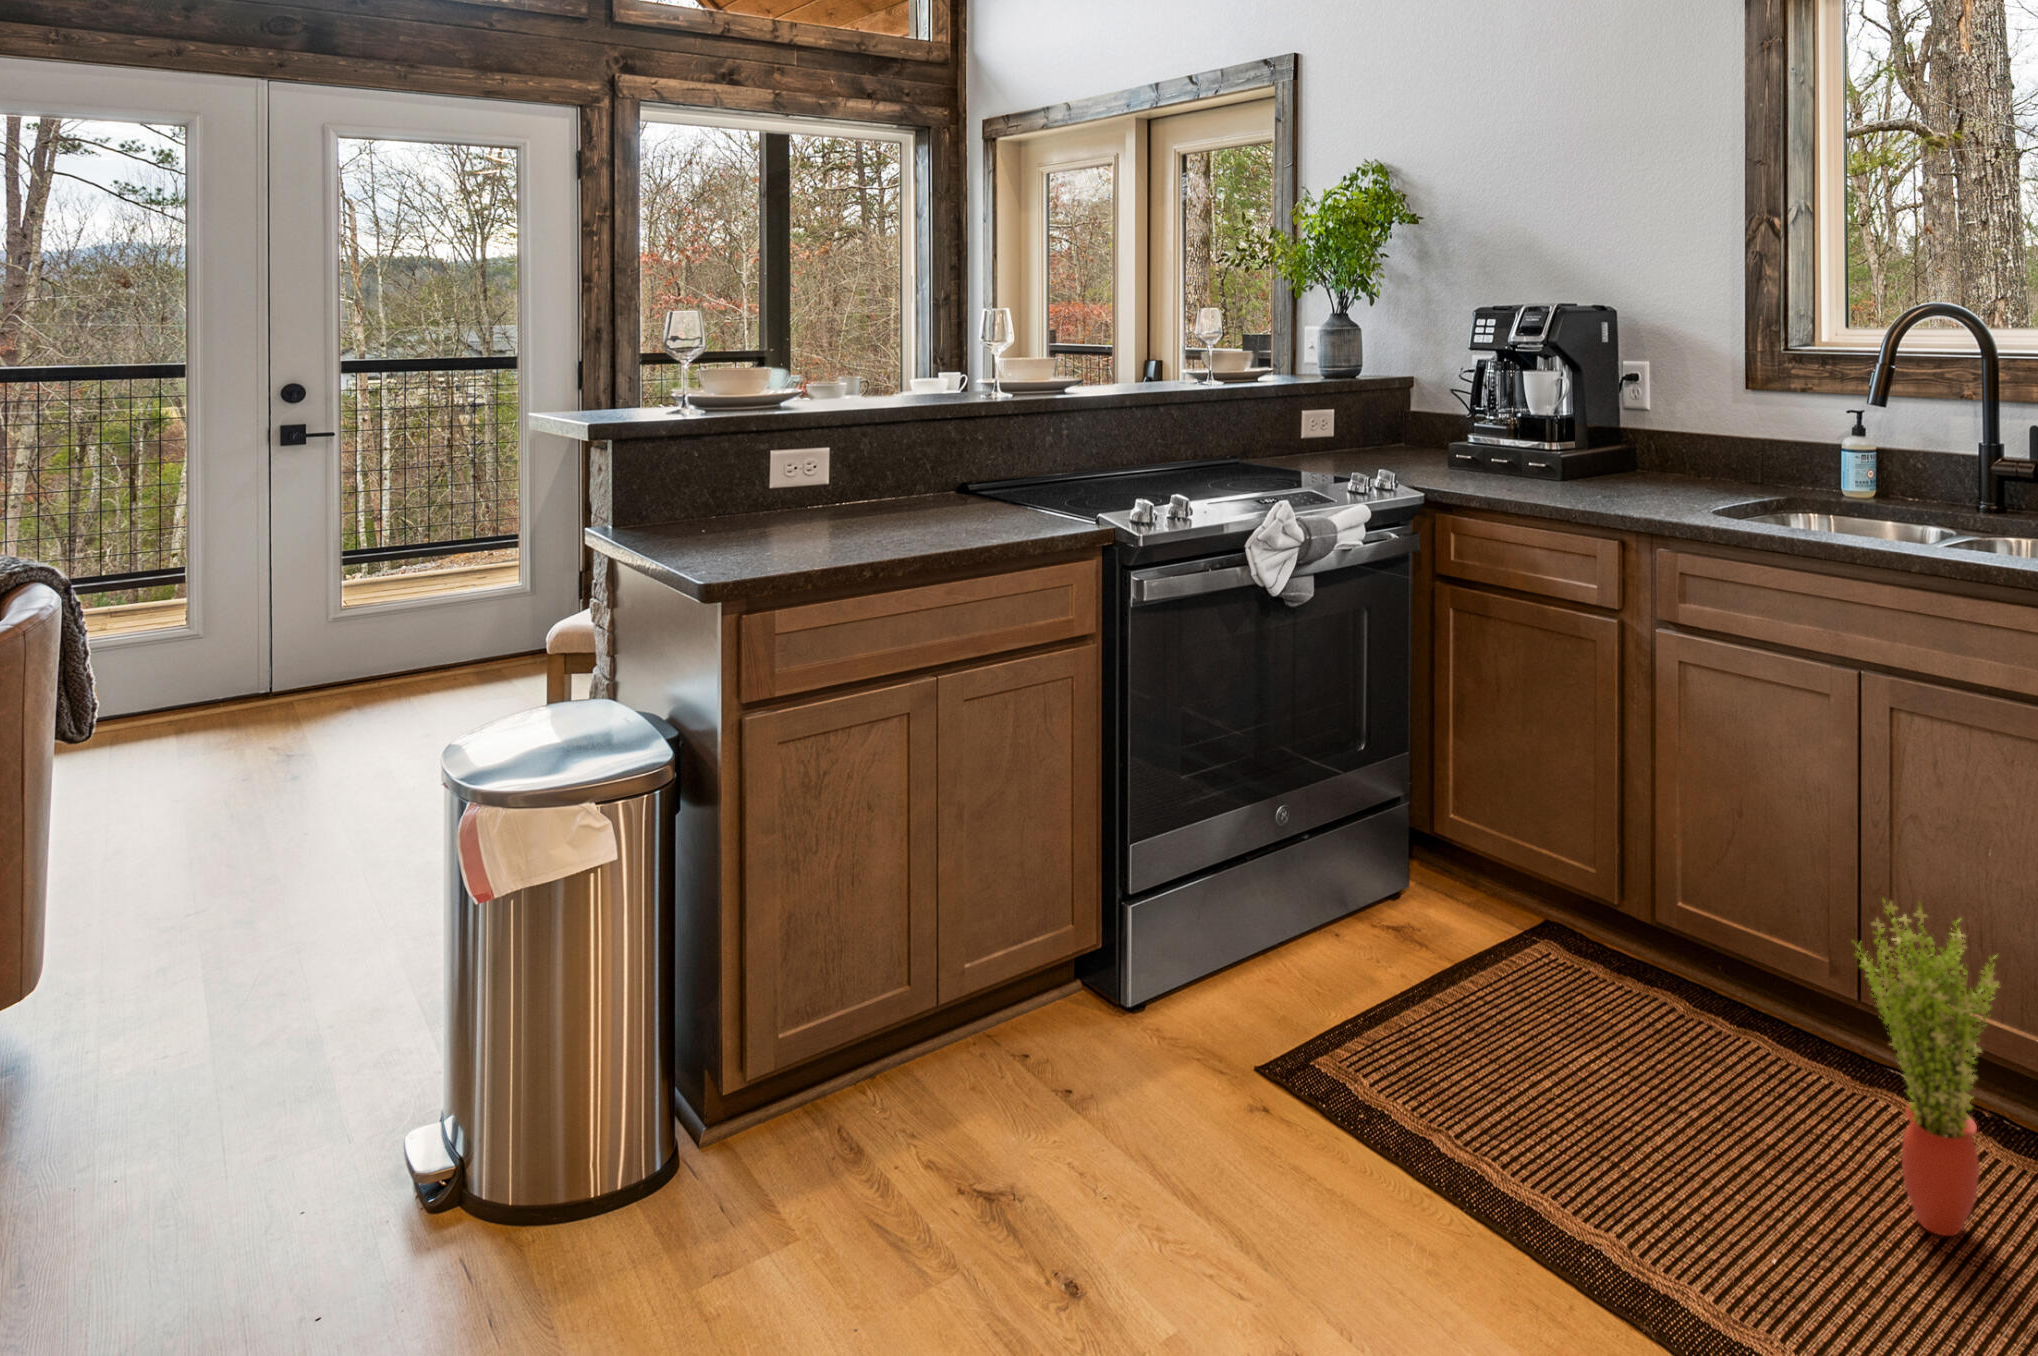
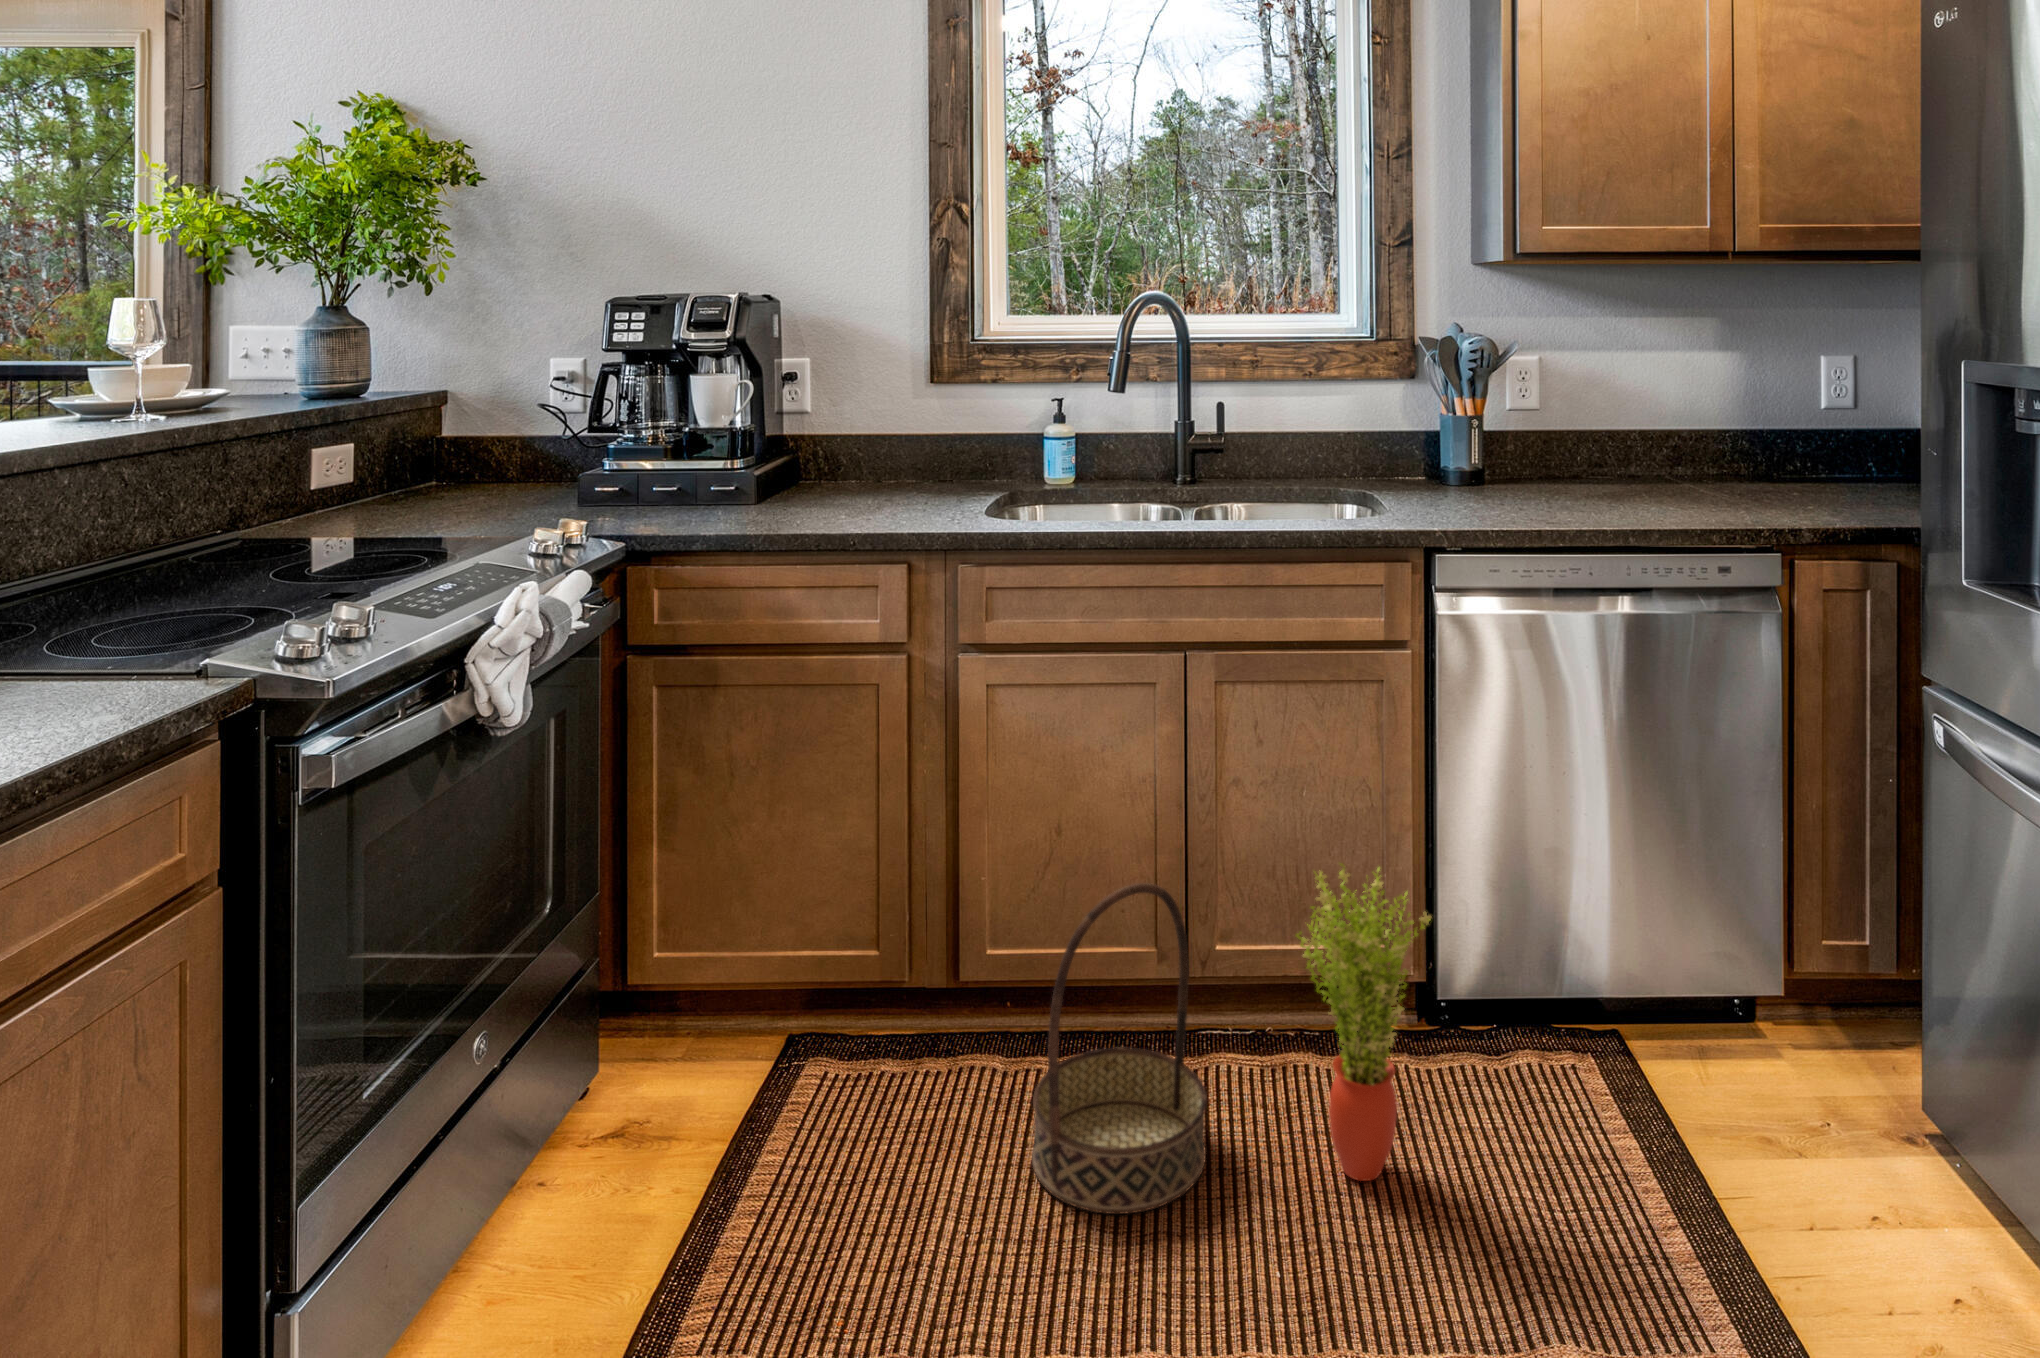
basket: none [1633,864,1807,1156] -> present [1032,883,1207,1214]

